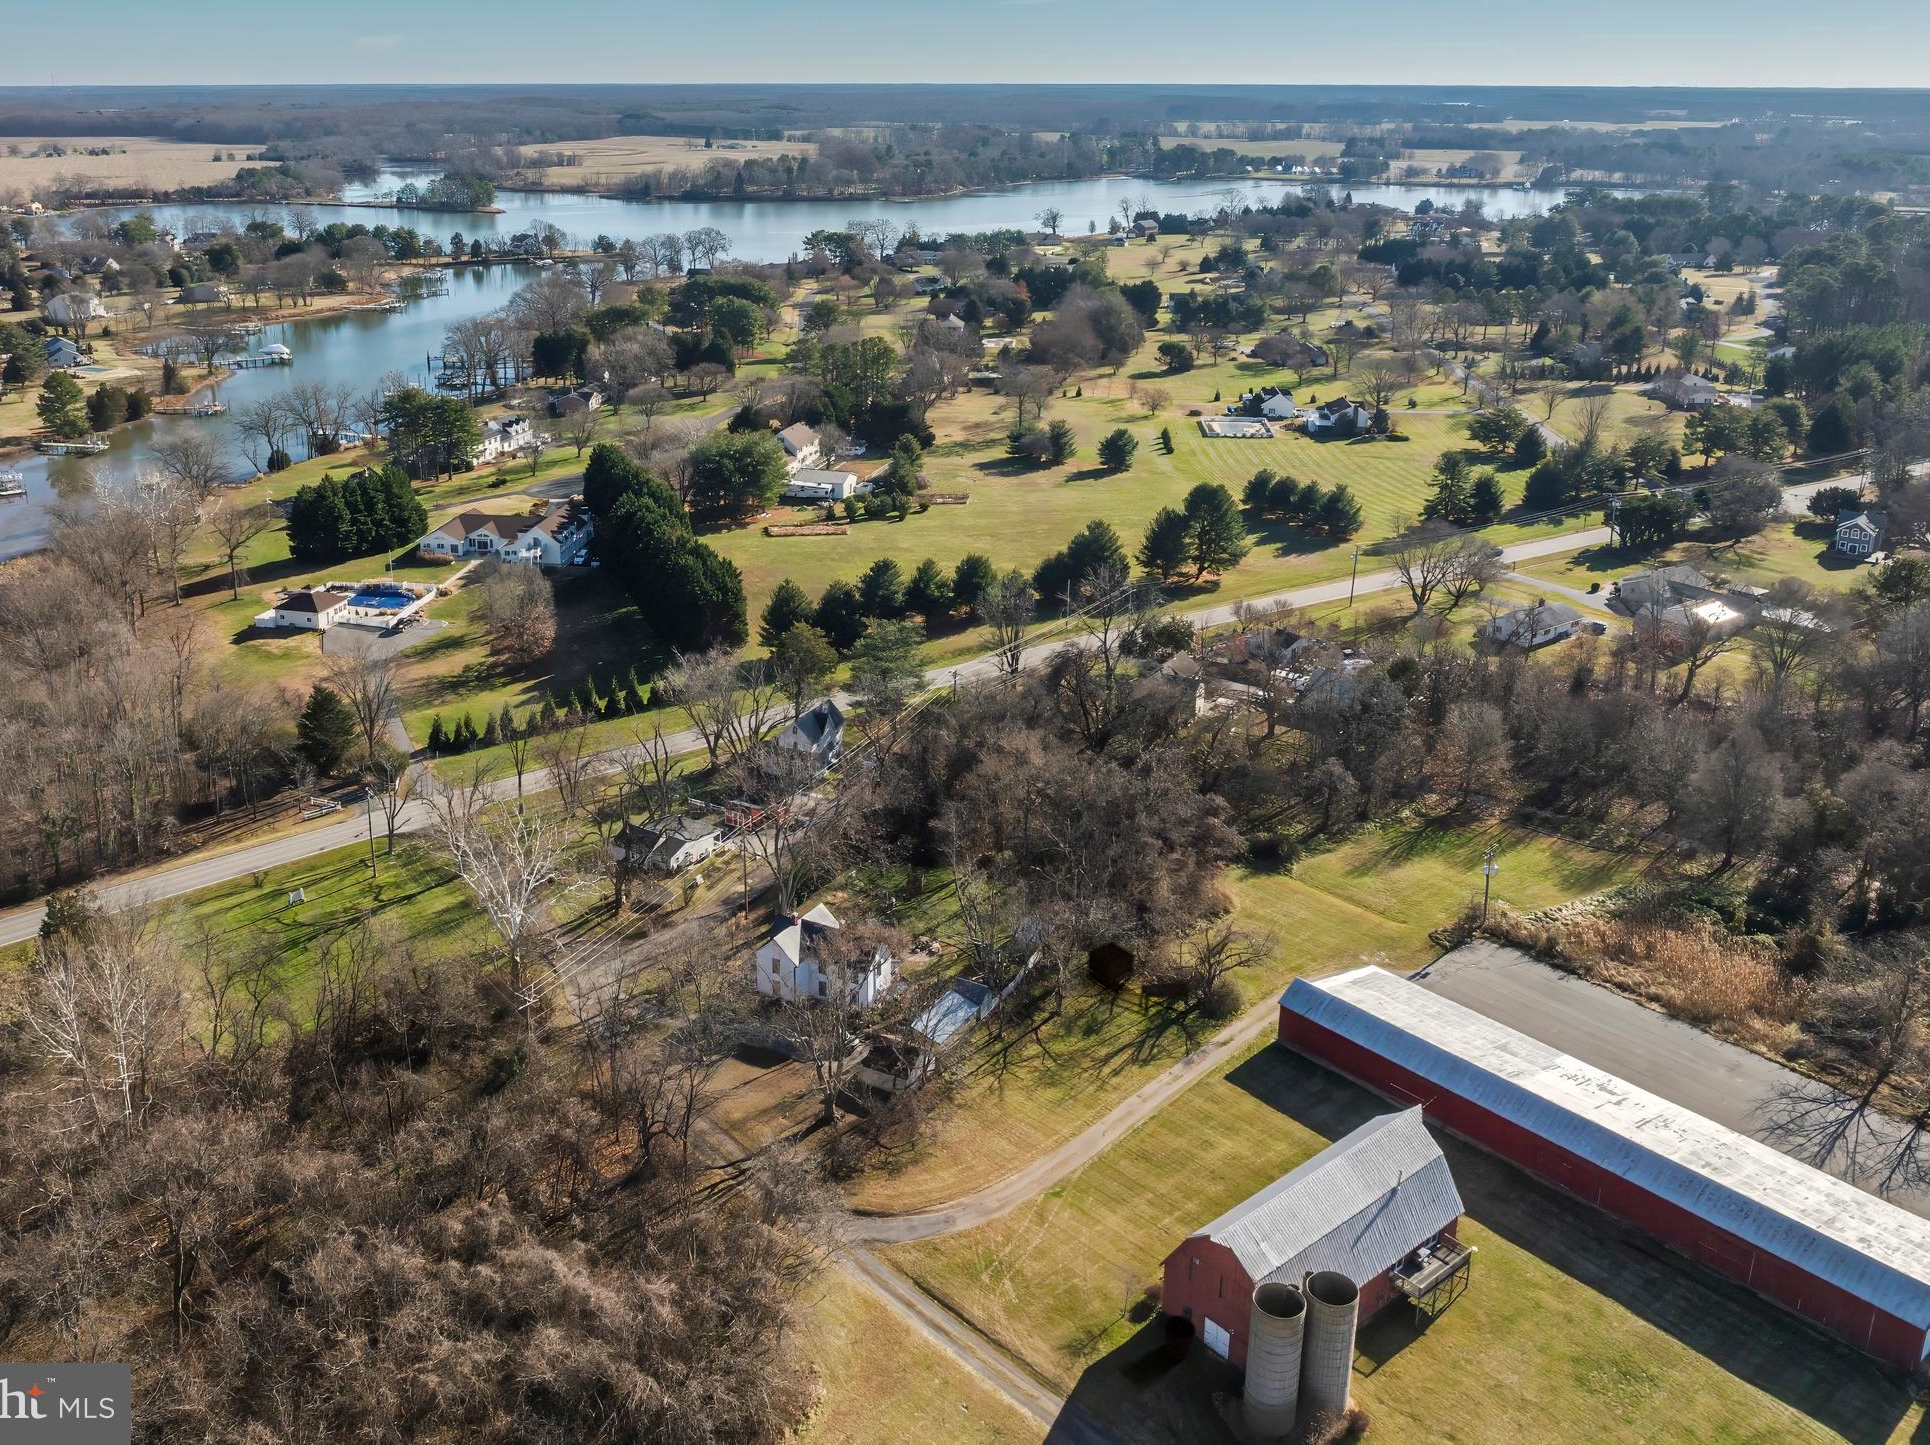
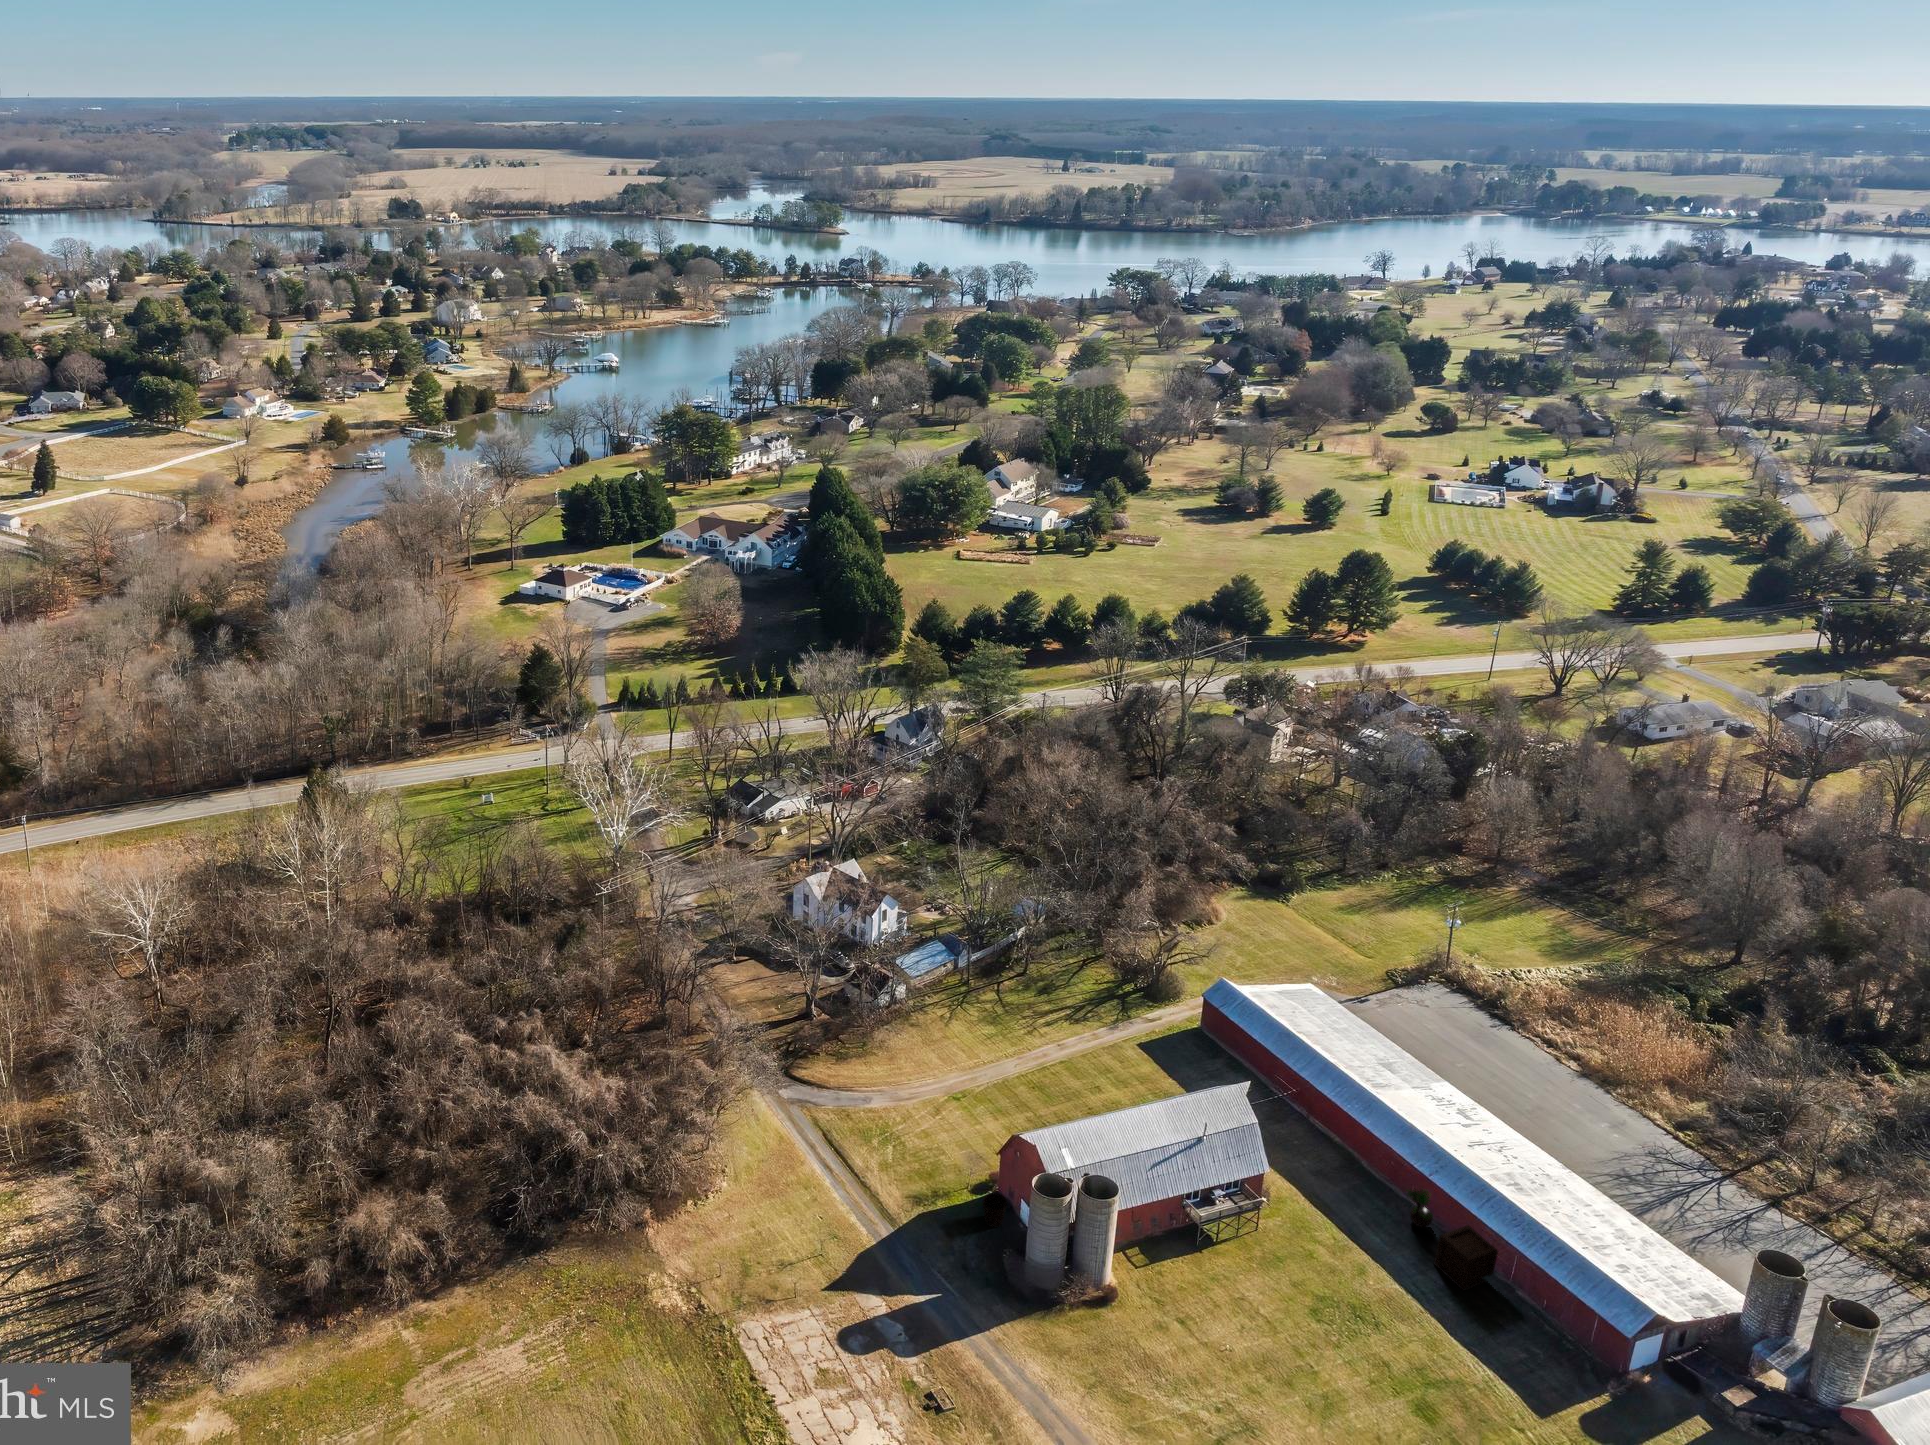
wooden crate: present [1087,941,1135,992] -> present [1434,1225,1498,1291]
bench: present [1139,982,1190,1017] -> none [1099,964,1141,996]
potted tree: none [1601,1190,1638,1237] -> present [1407,1188,1433,1227]

